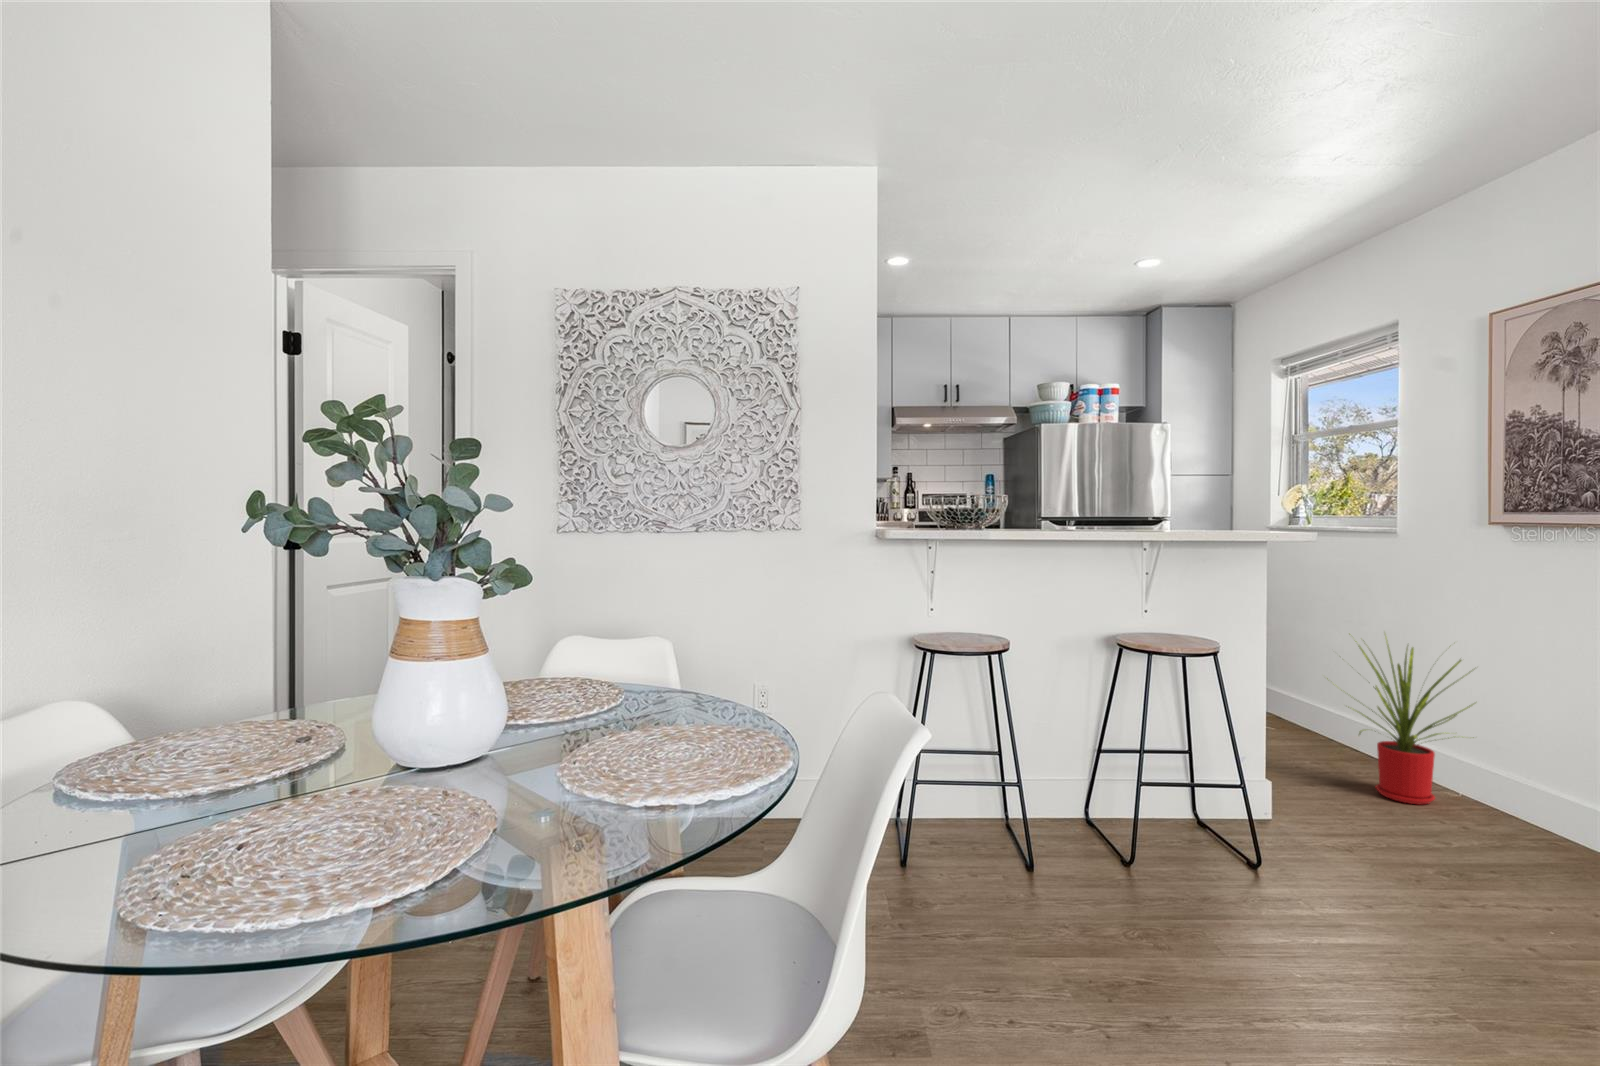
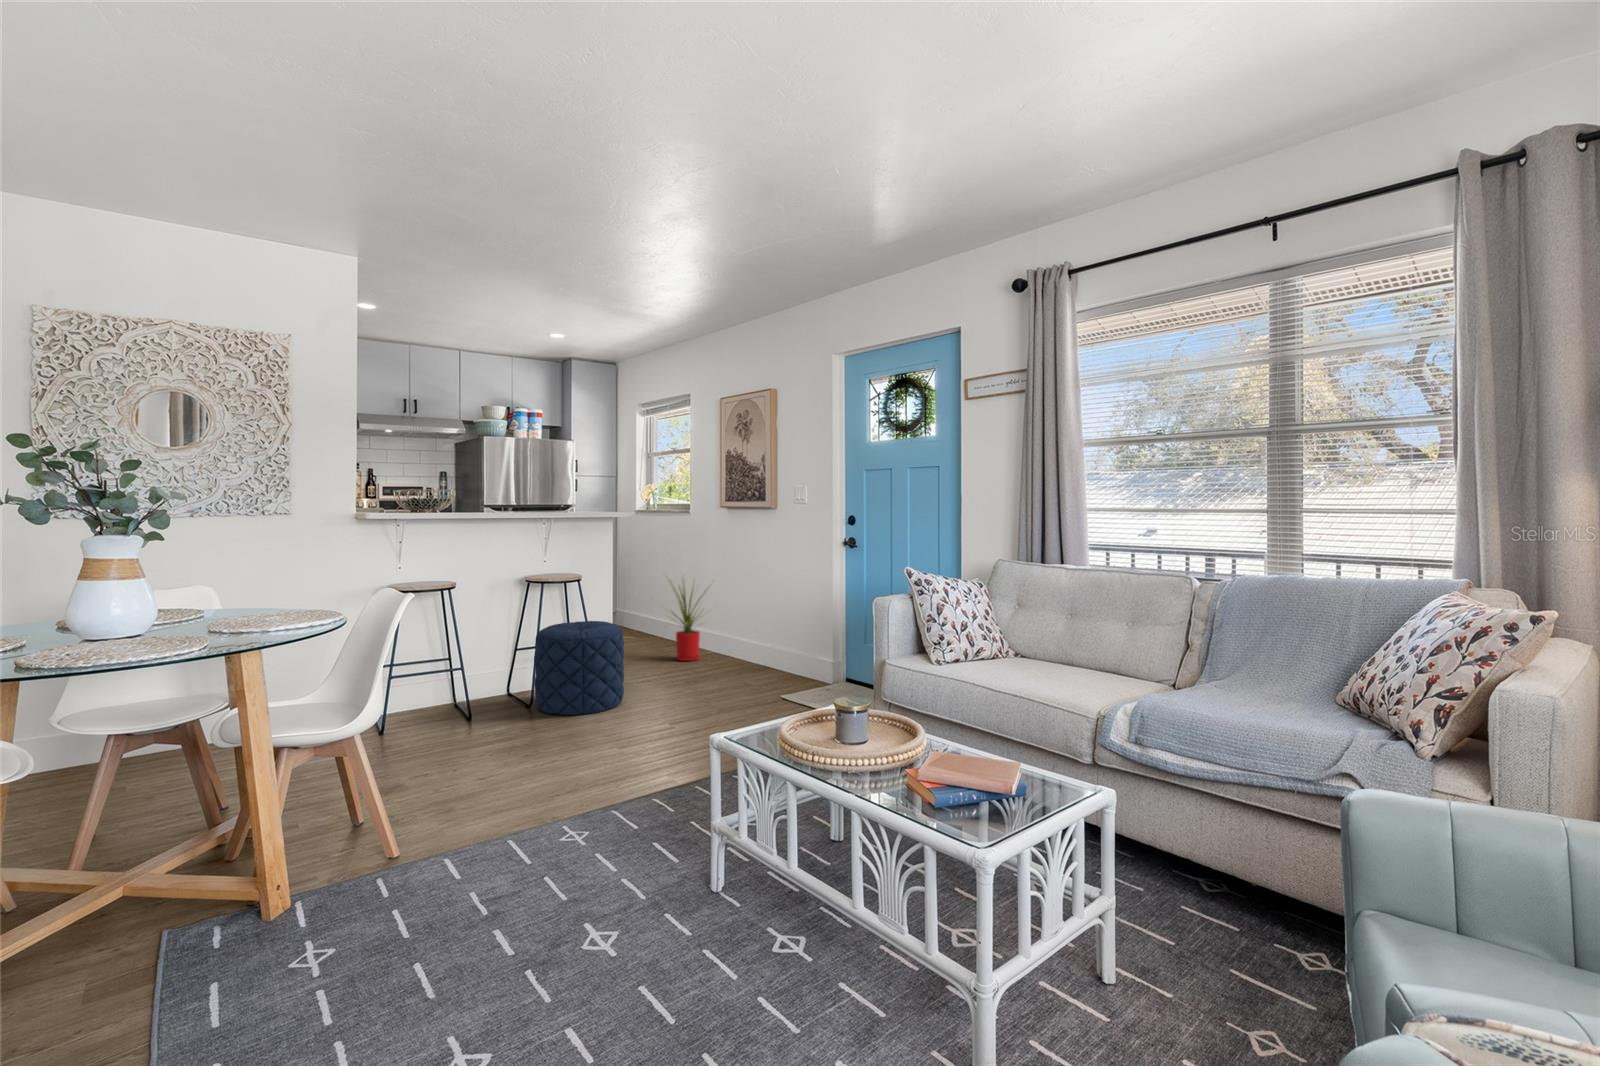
pouf: none [1138,727,1329,932] -> present [534,621,624,715]

